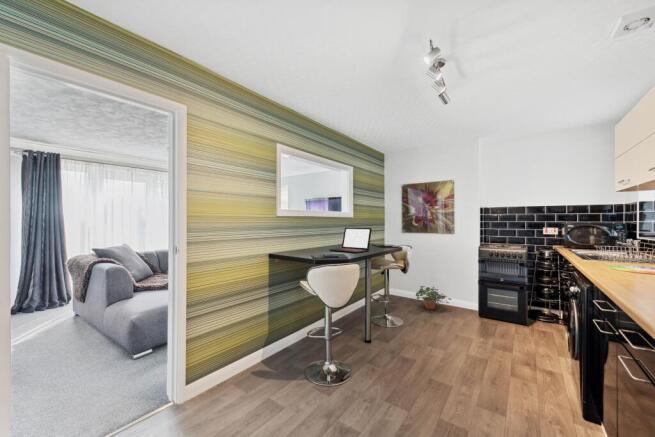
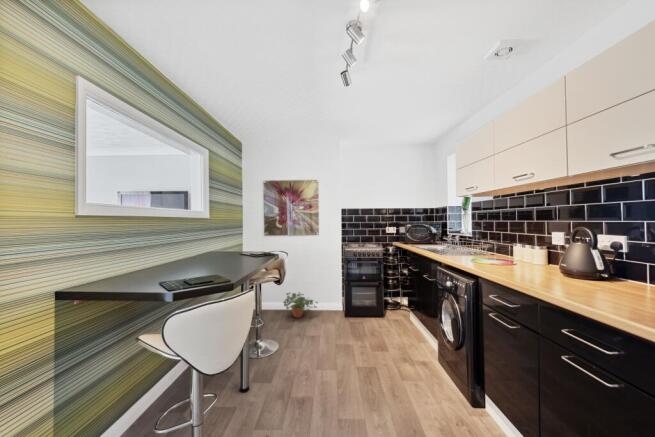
laptop: present [330,227,372,253] -> none [185,232,249,268]

